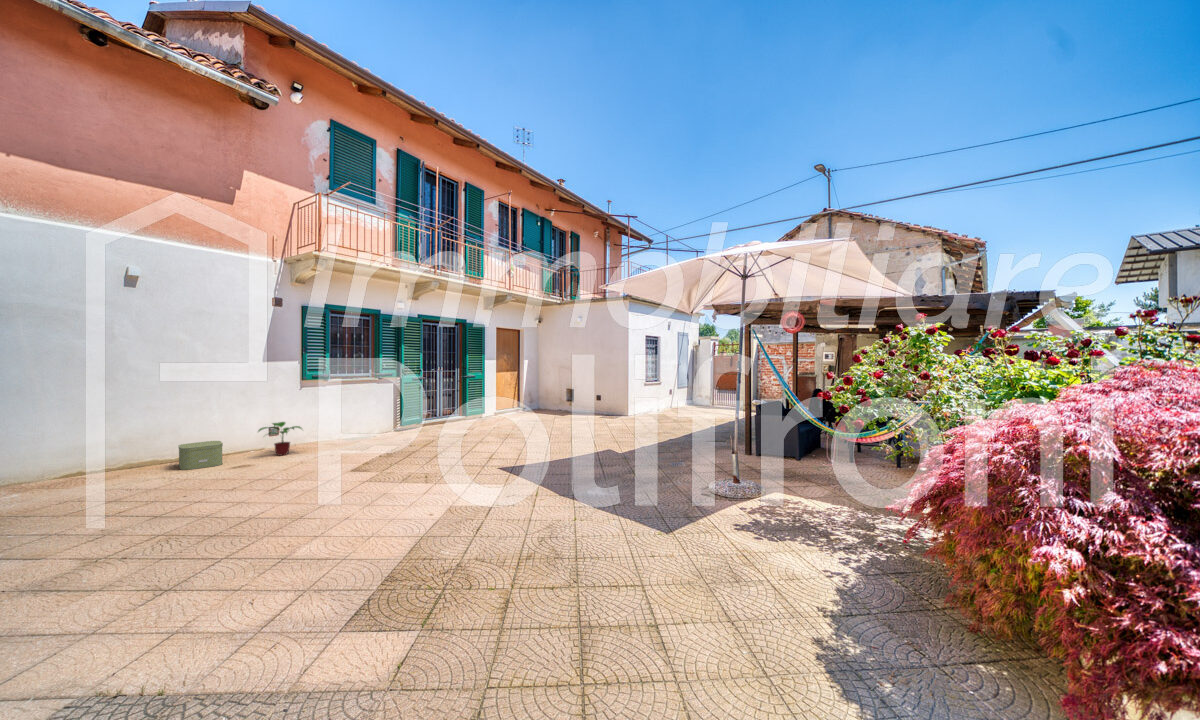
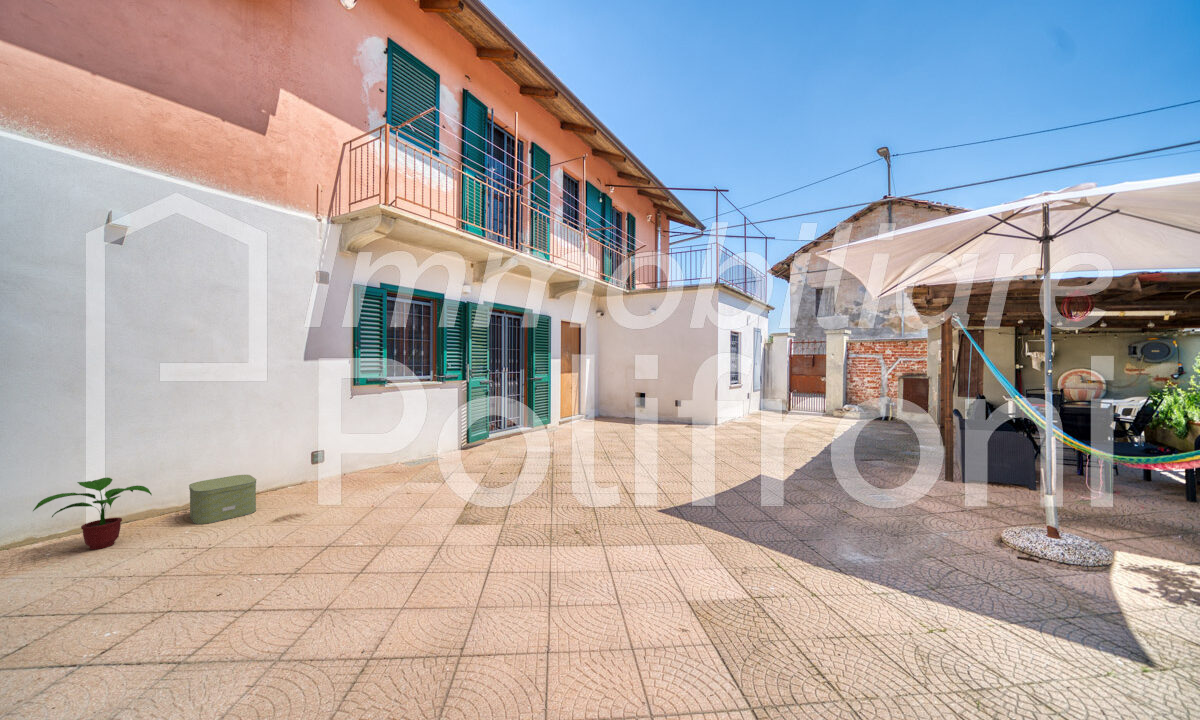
potted plant: present [258,422,301,456] -> present [33,478,152,550]

